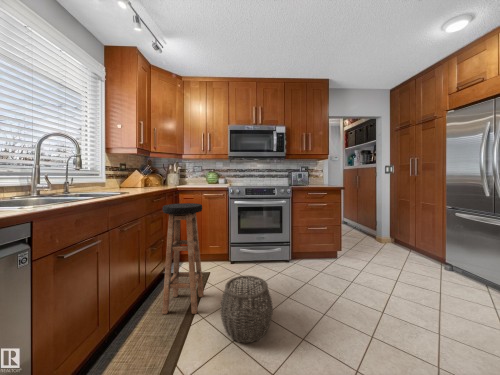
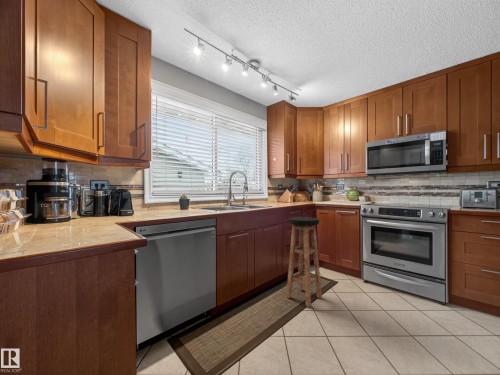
woven basket: present [220,276,273,343] -> none [319,288,372,352]

